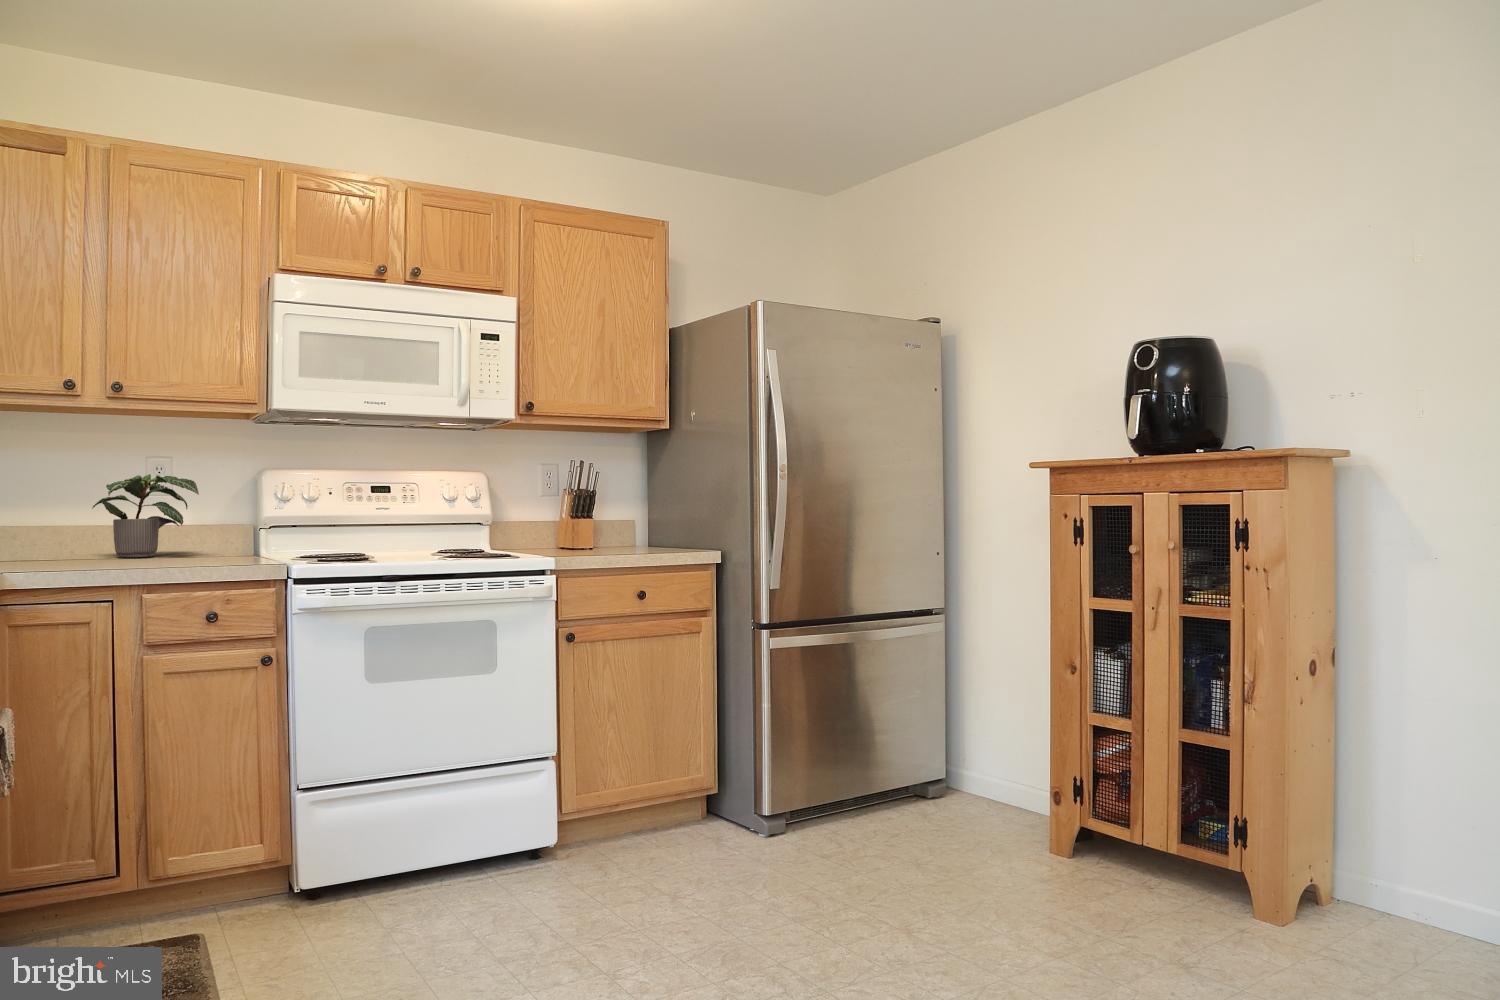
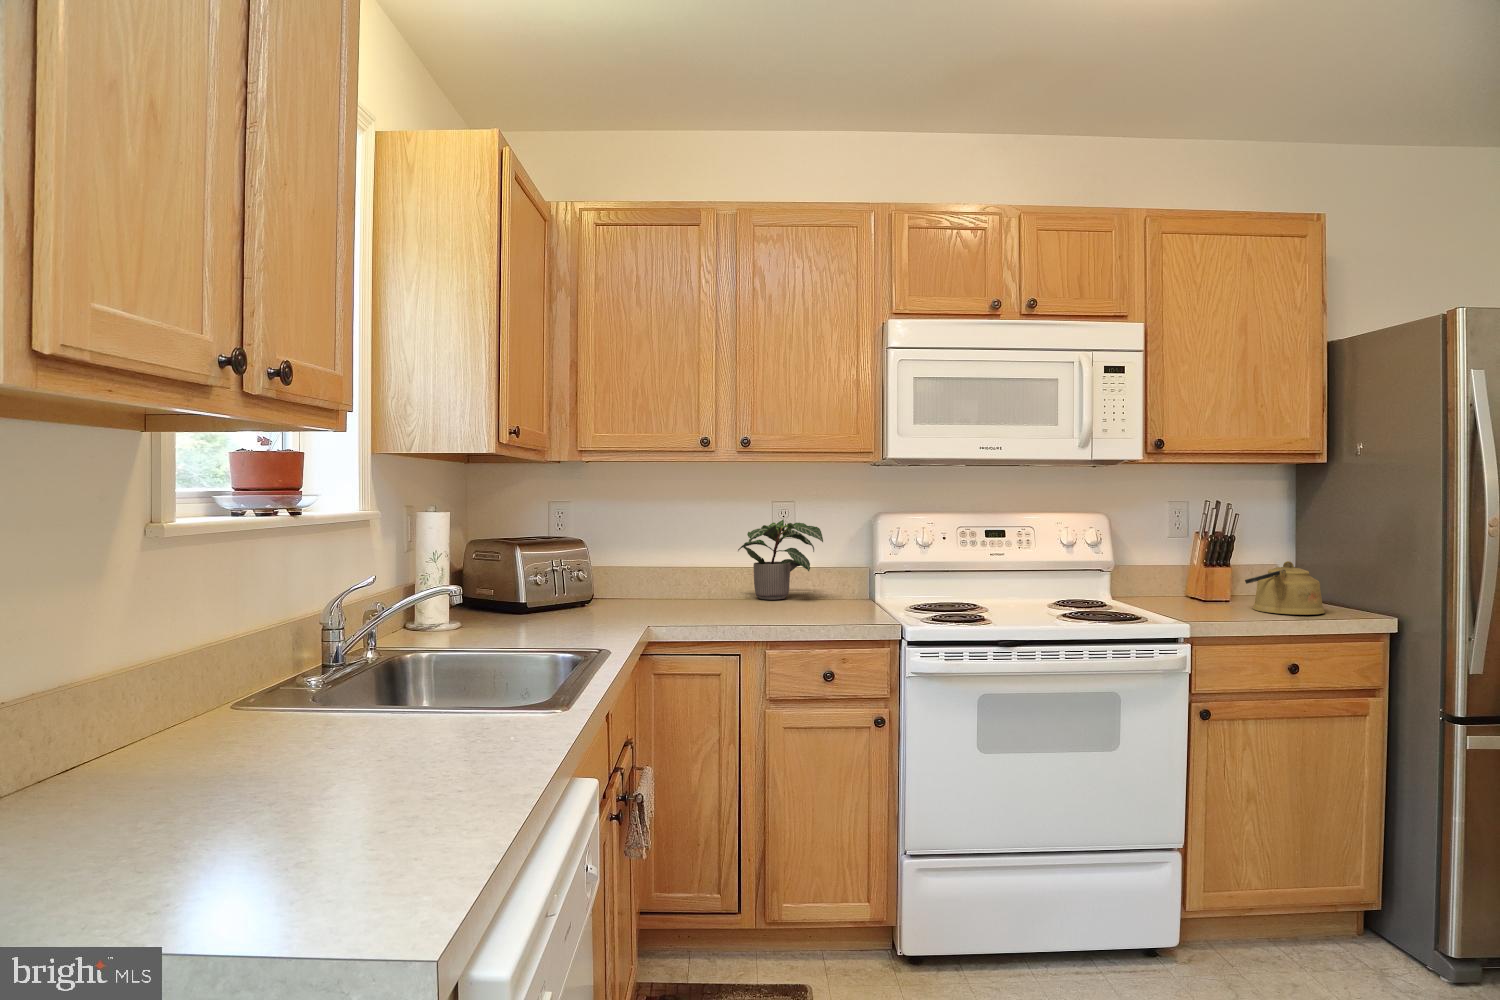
kettle: none [599,509,658,551] -> present [1245,561,1325,615]

